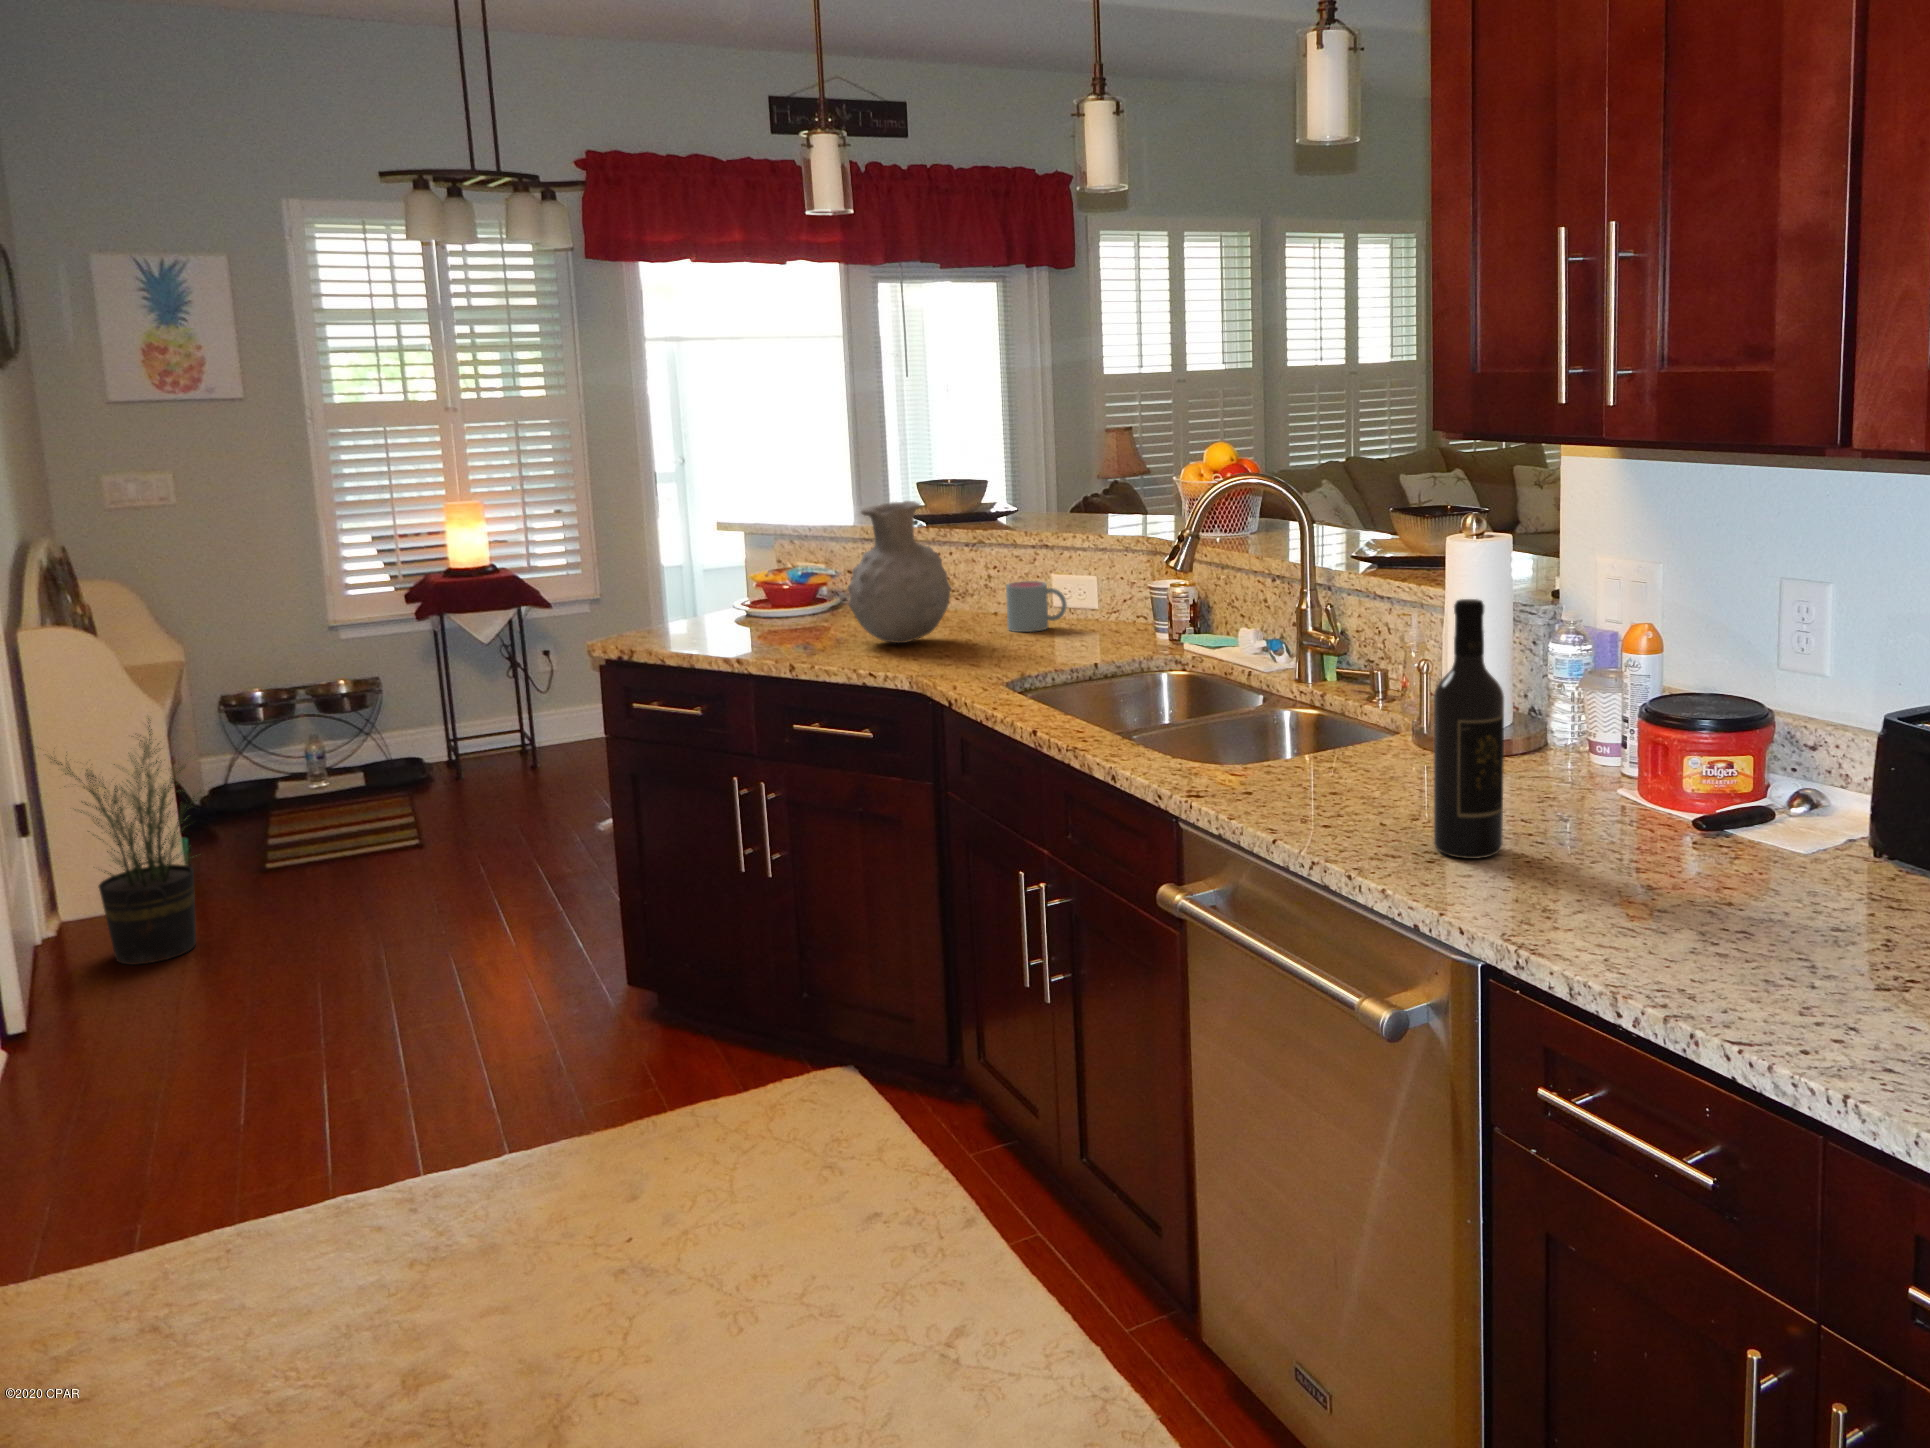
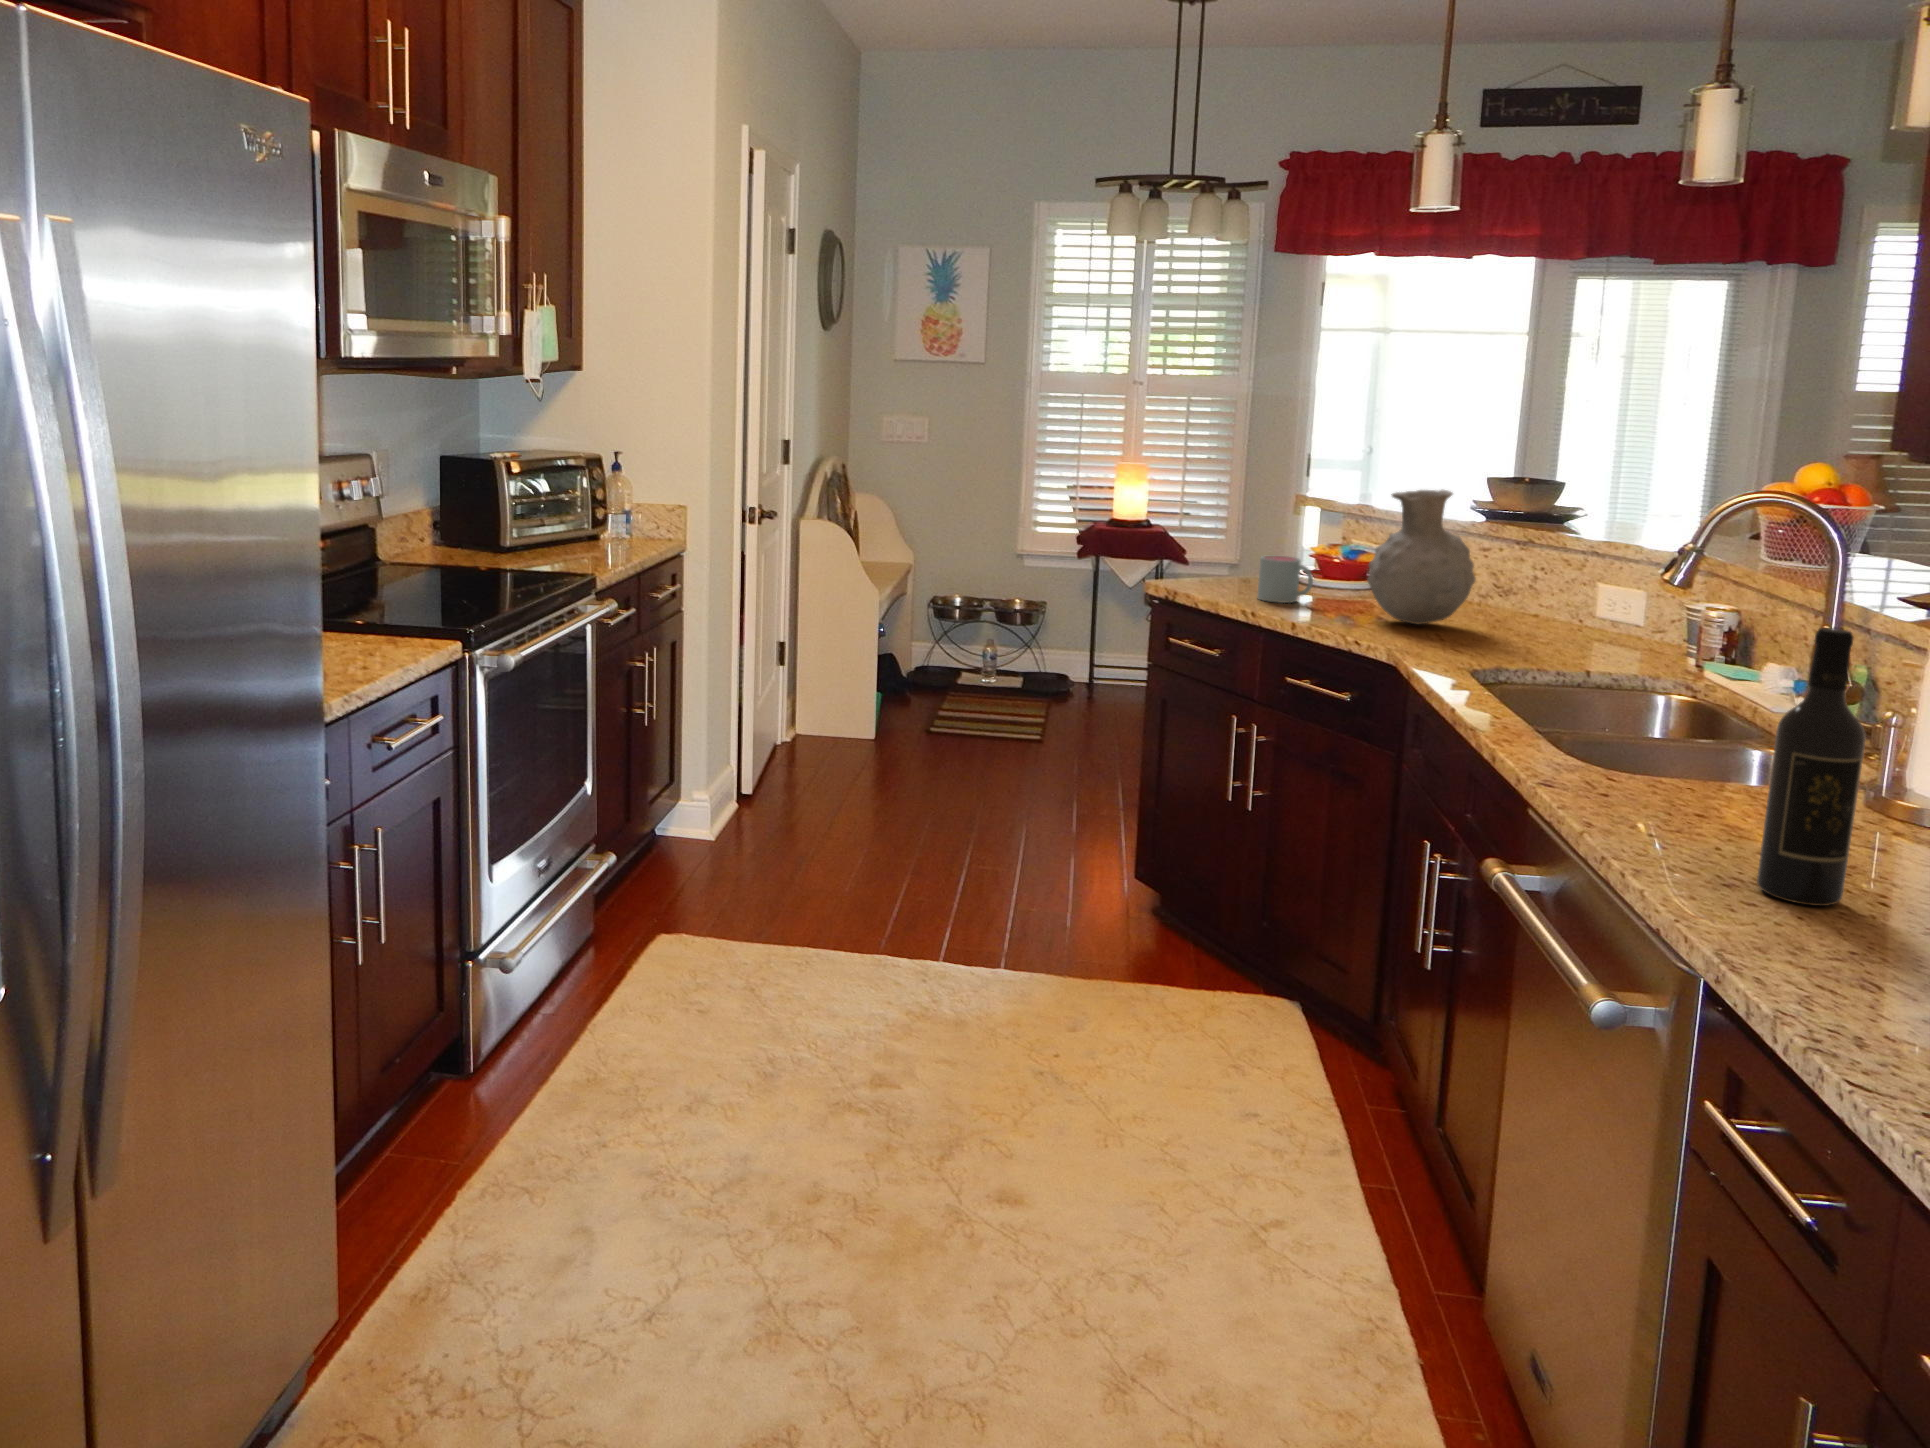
mug: present [1006,581,1067,632] -> present [1258,556,1313,603]
potted plant: present [49,718,198,965] -> none [782,592,895,775]

